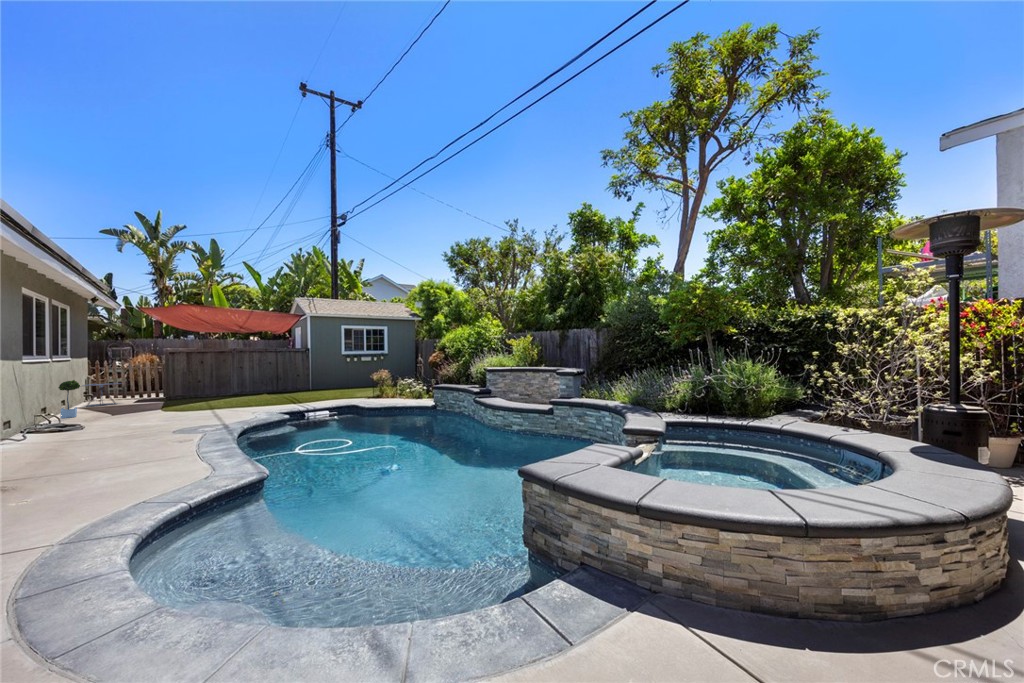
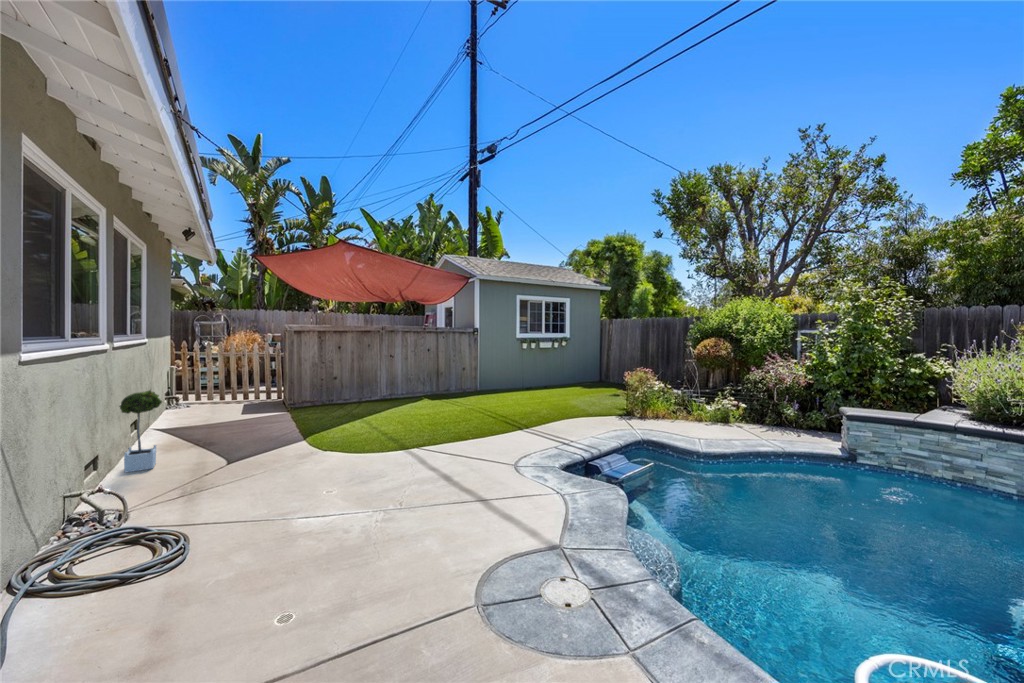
round table: present [83,383,116,405] -> none [162,377,226,417]

